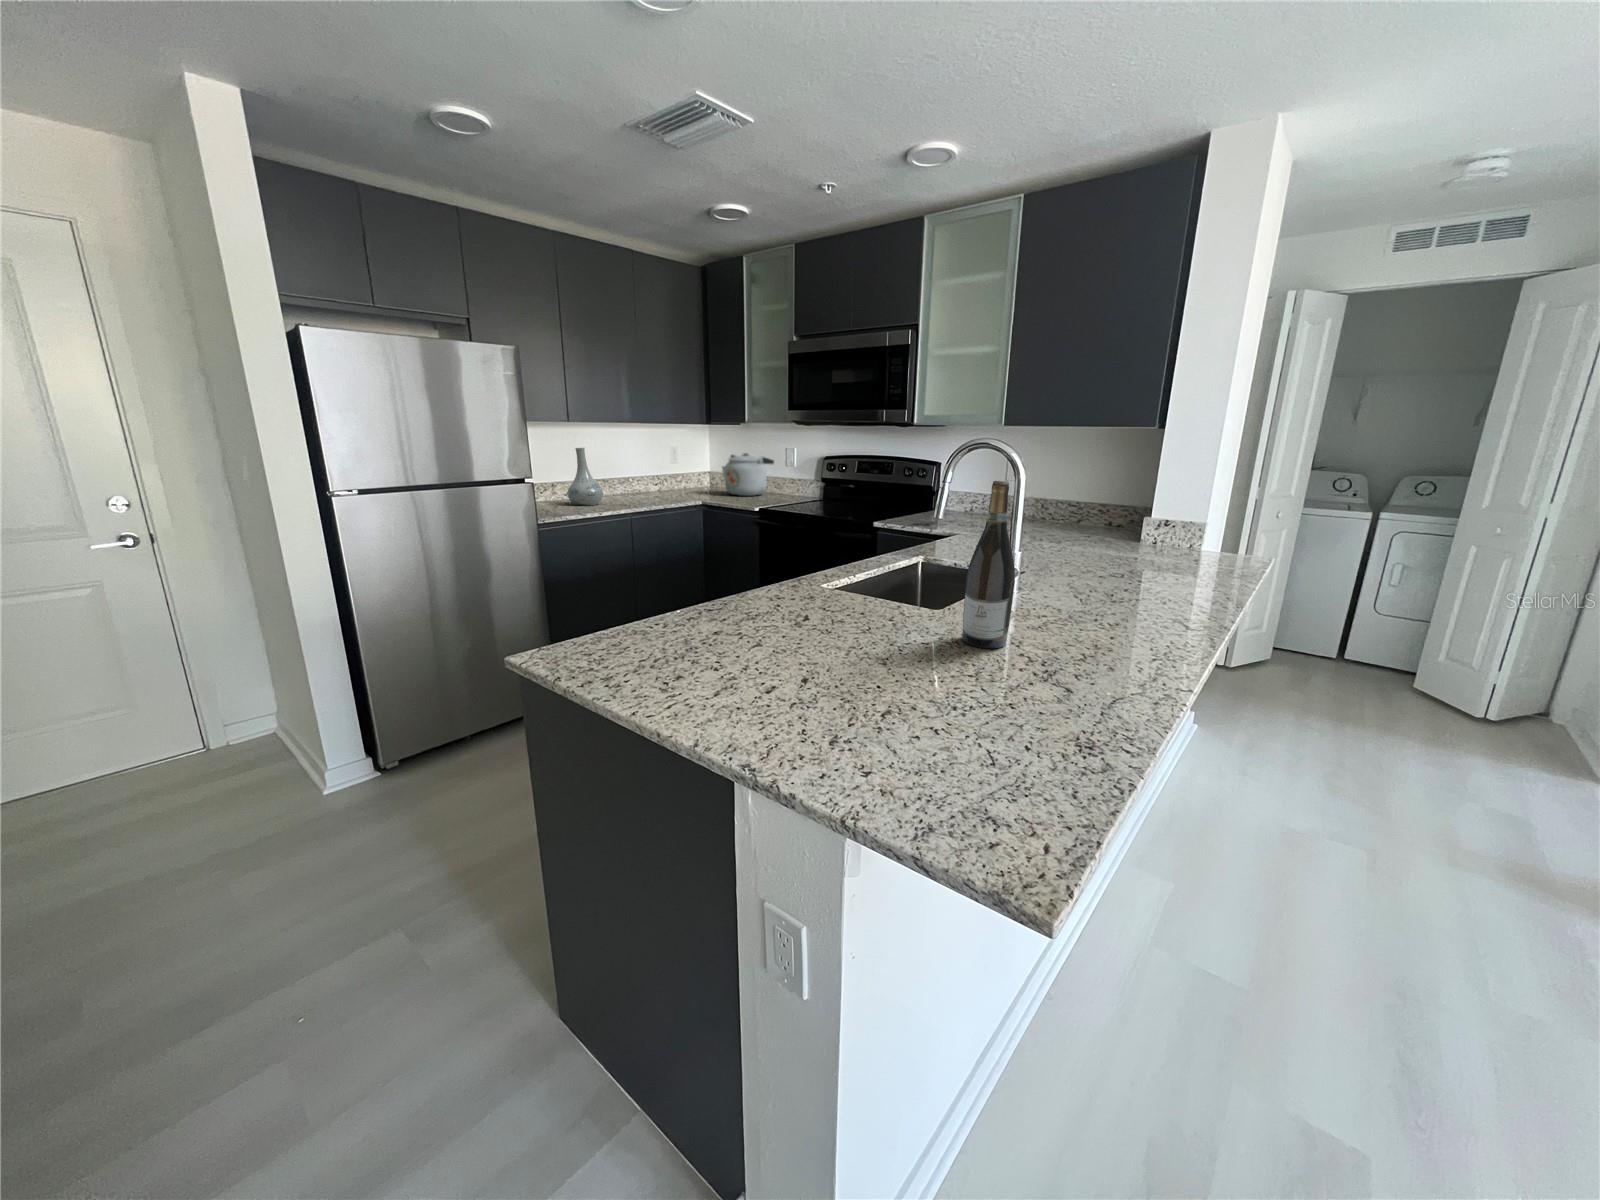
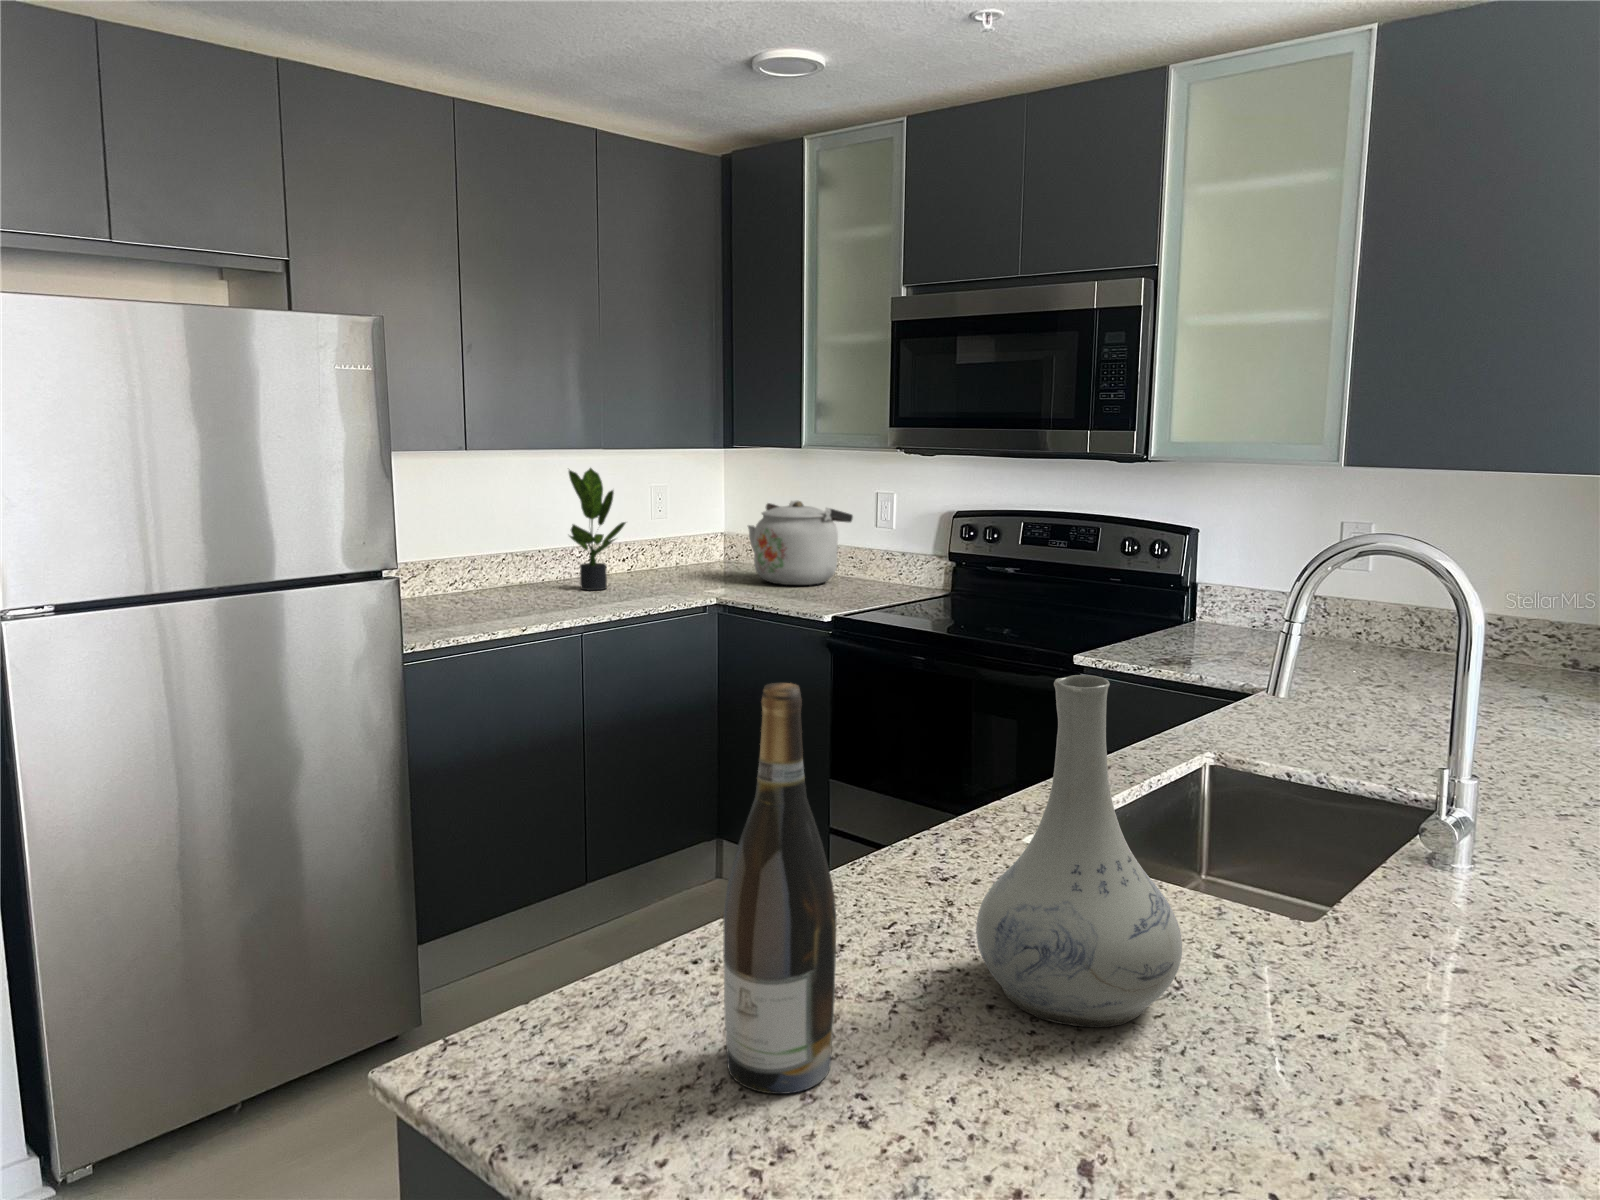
potted plant: none [626,434,659,498] -> present [569,468,626,590]
vase: present [567,448,603,506] -> present [976,675,1182,1027]
wine bottle: present [962,481,1015,649] -> present [724,683,837,1094]

